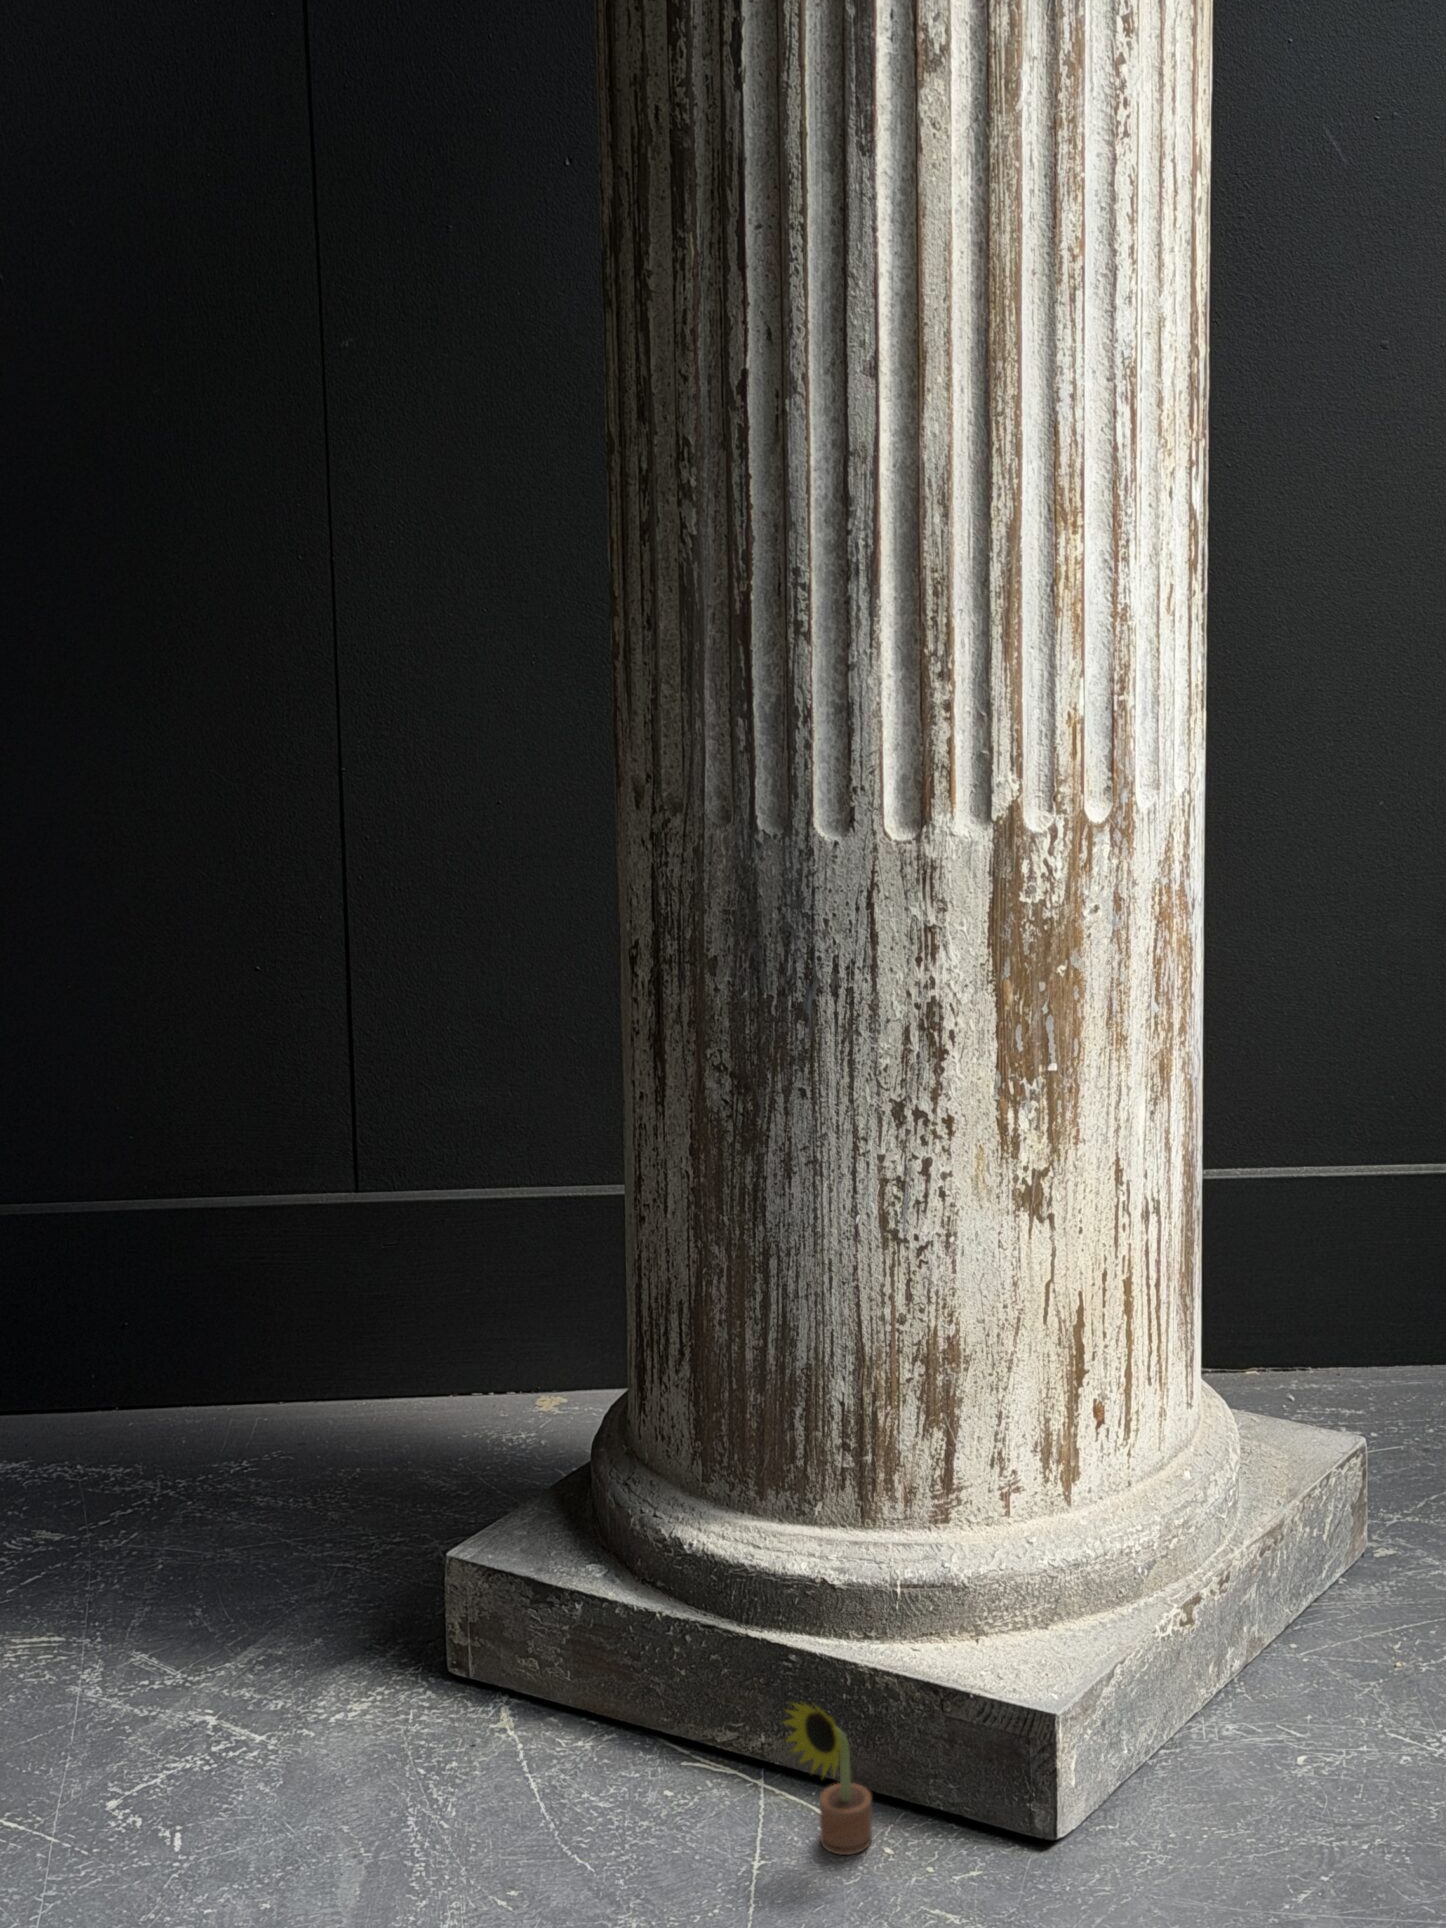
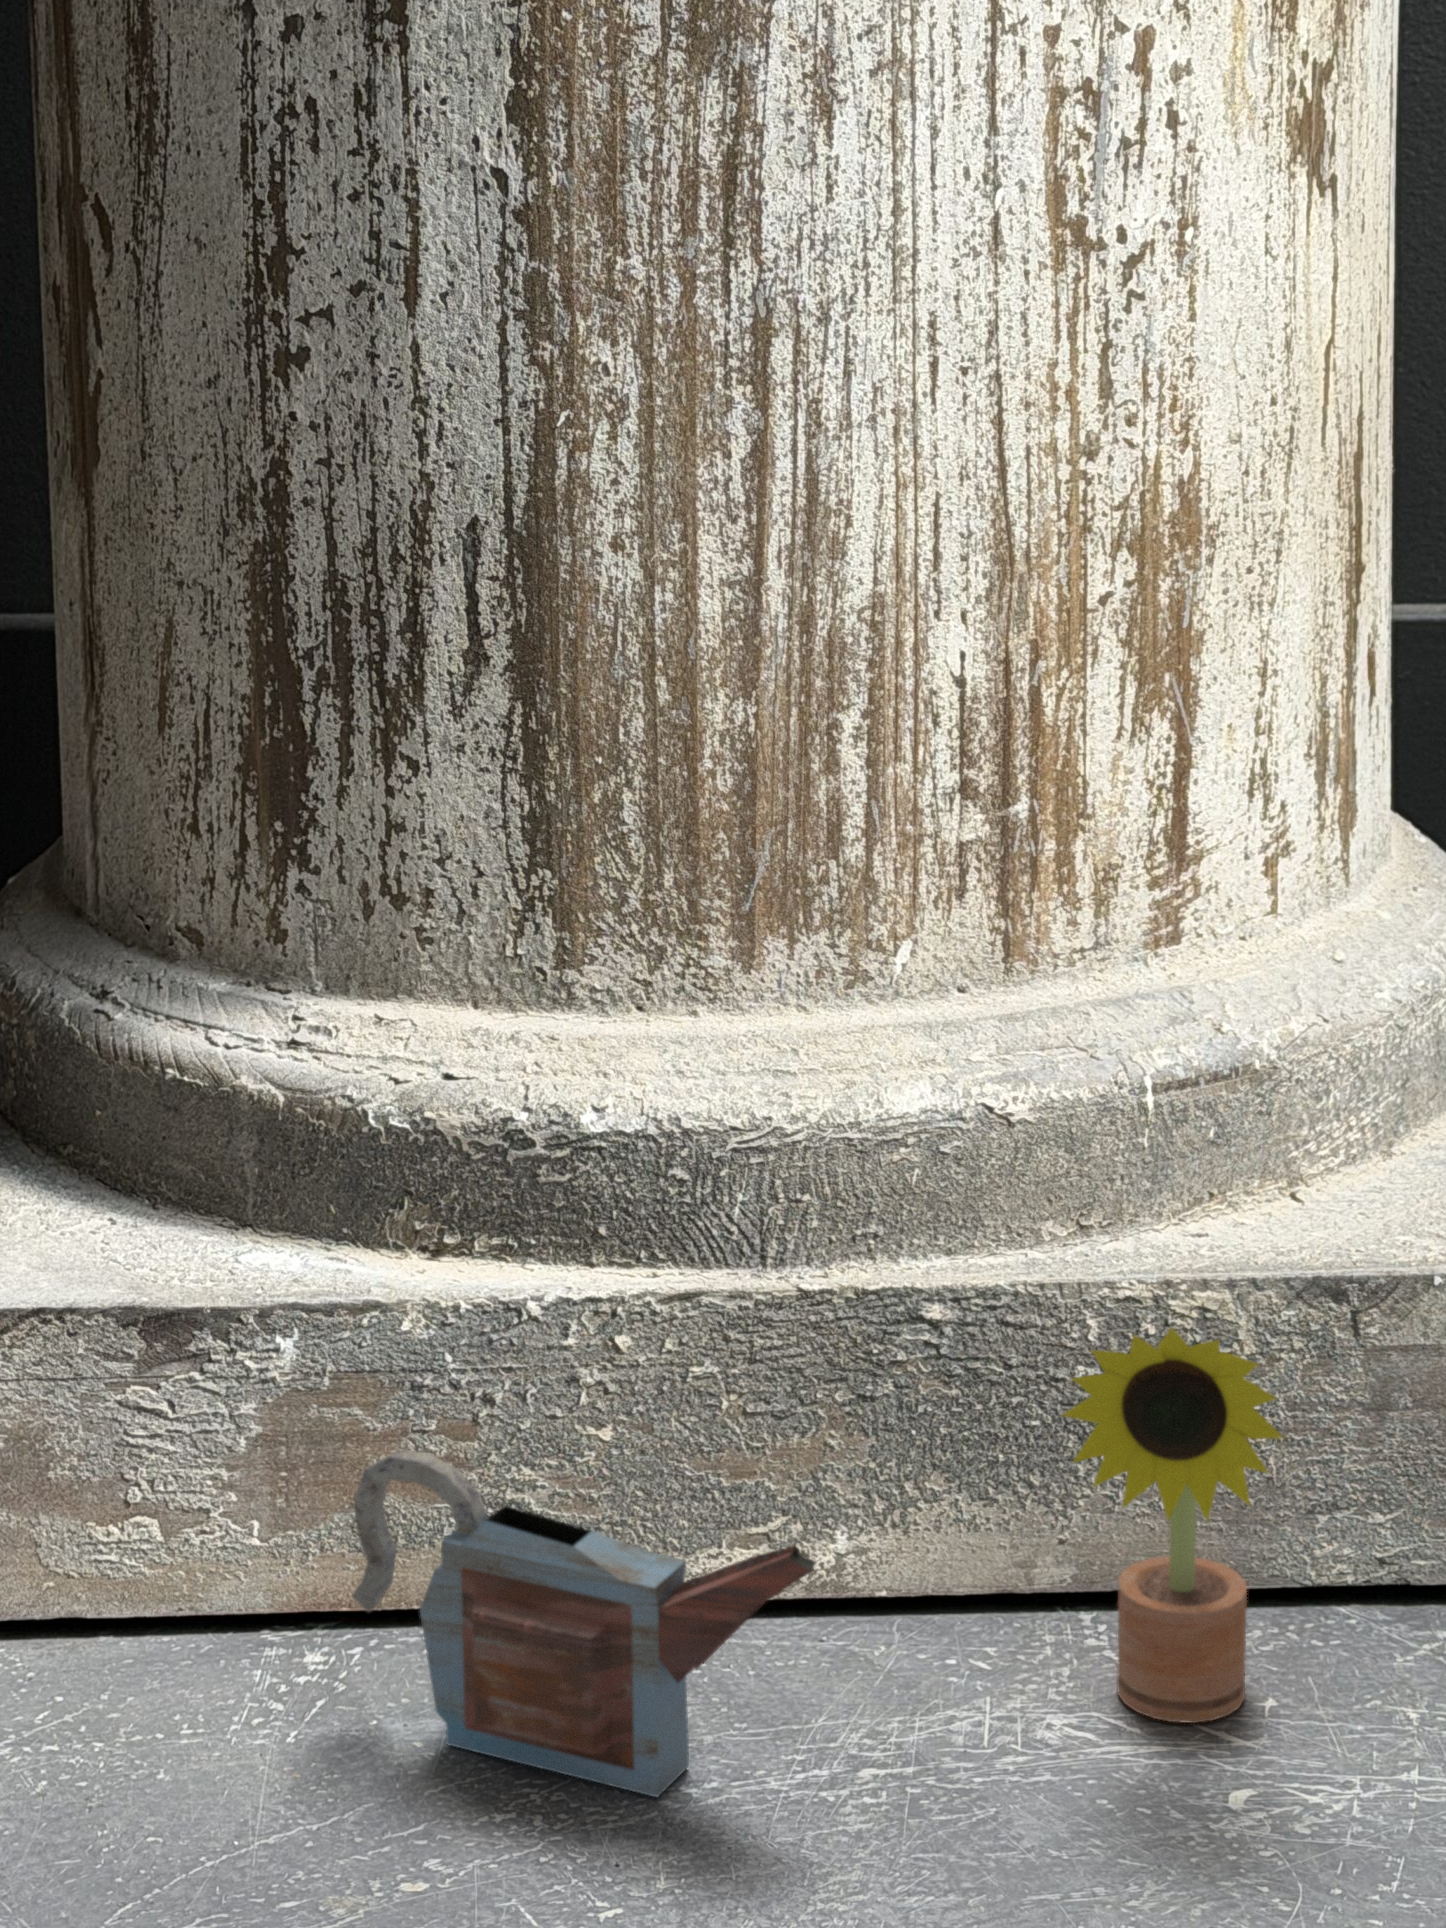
watering can: none [567,1661,670,1821] -> present [352,1450,816,1797]

